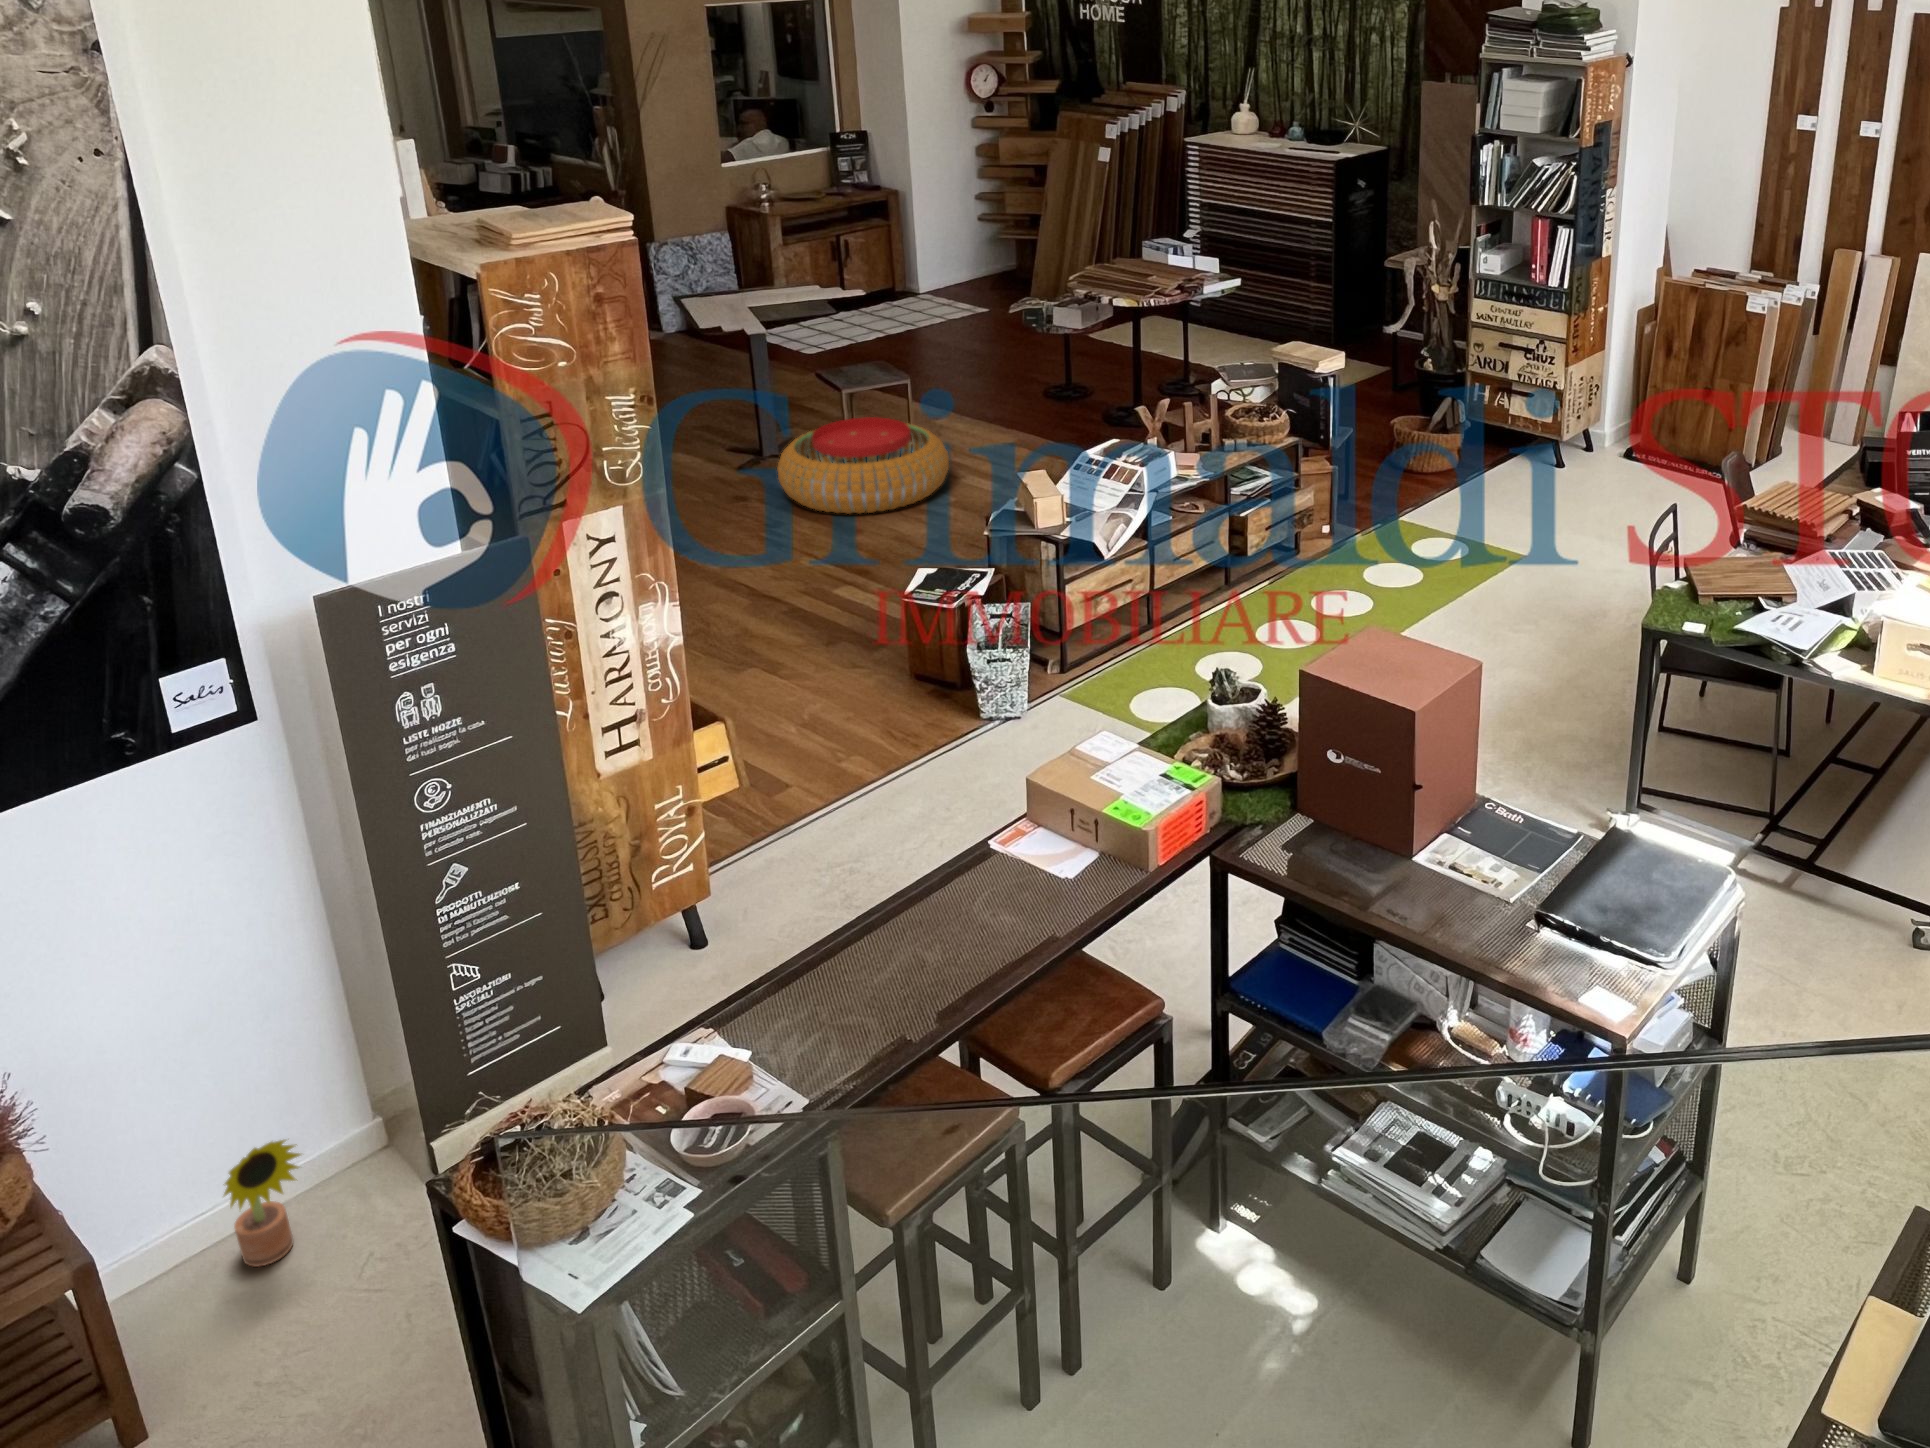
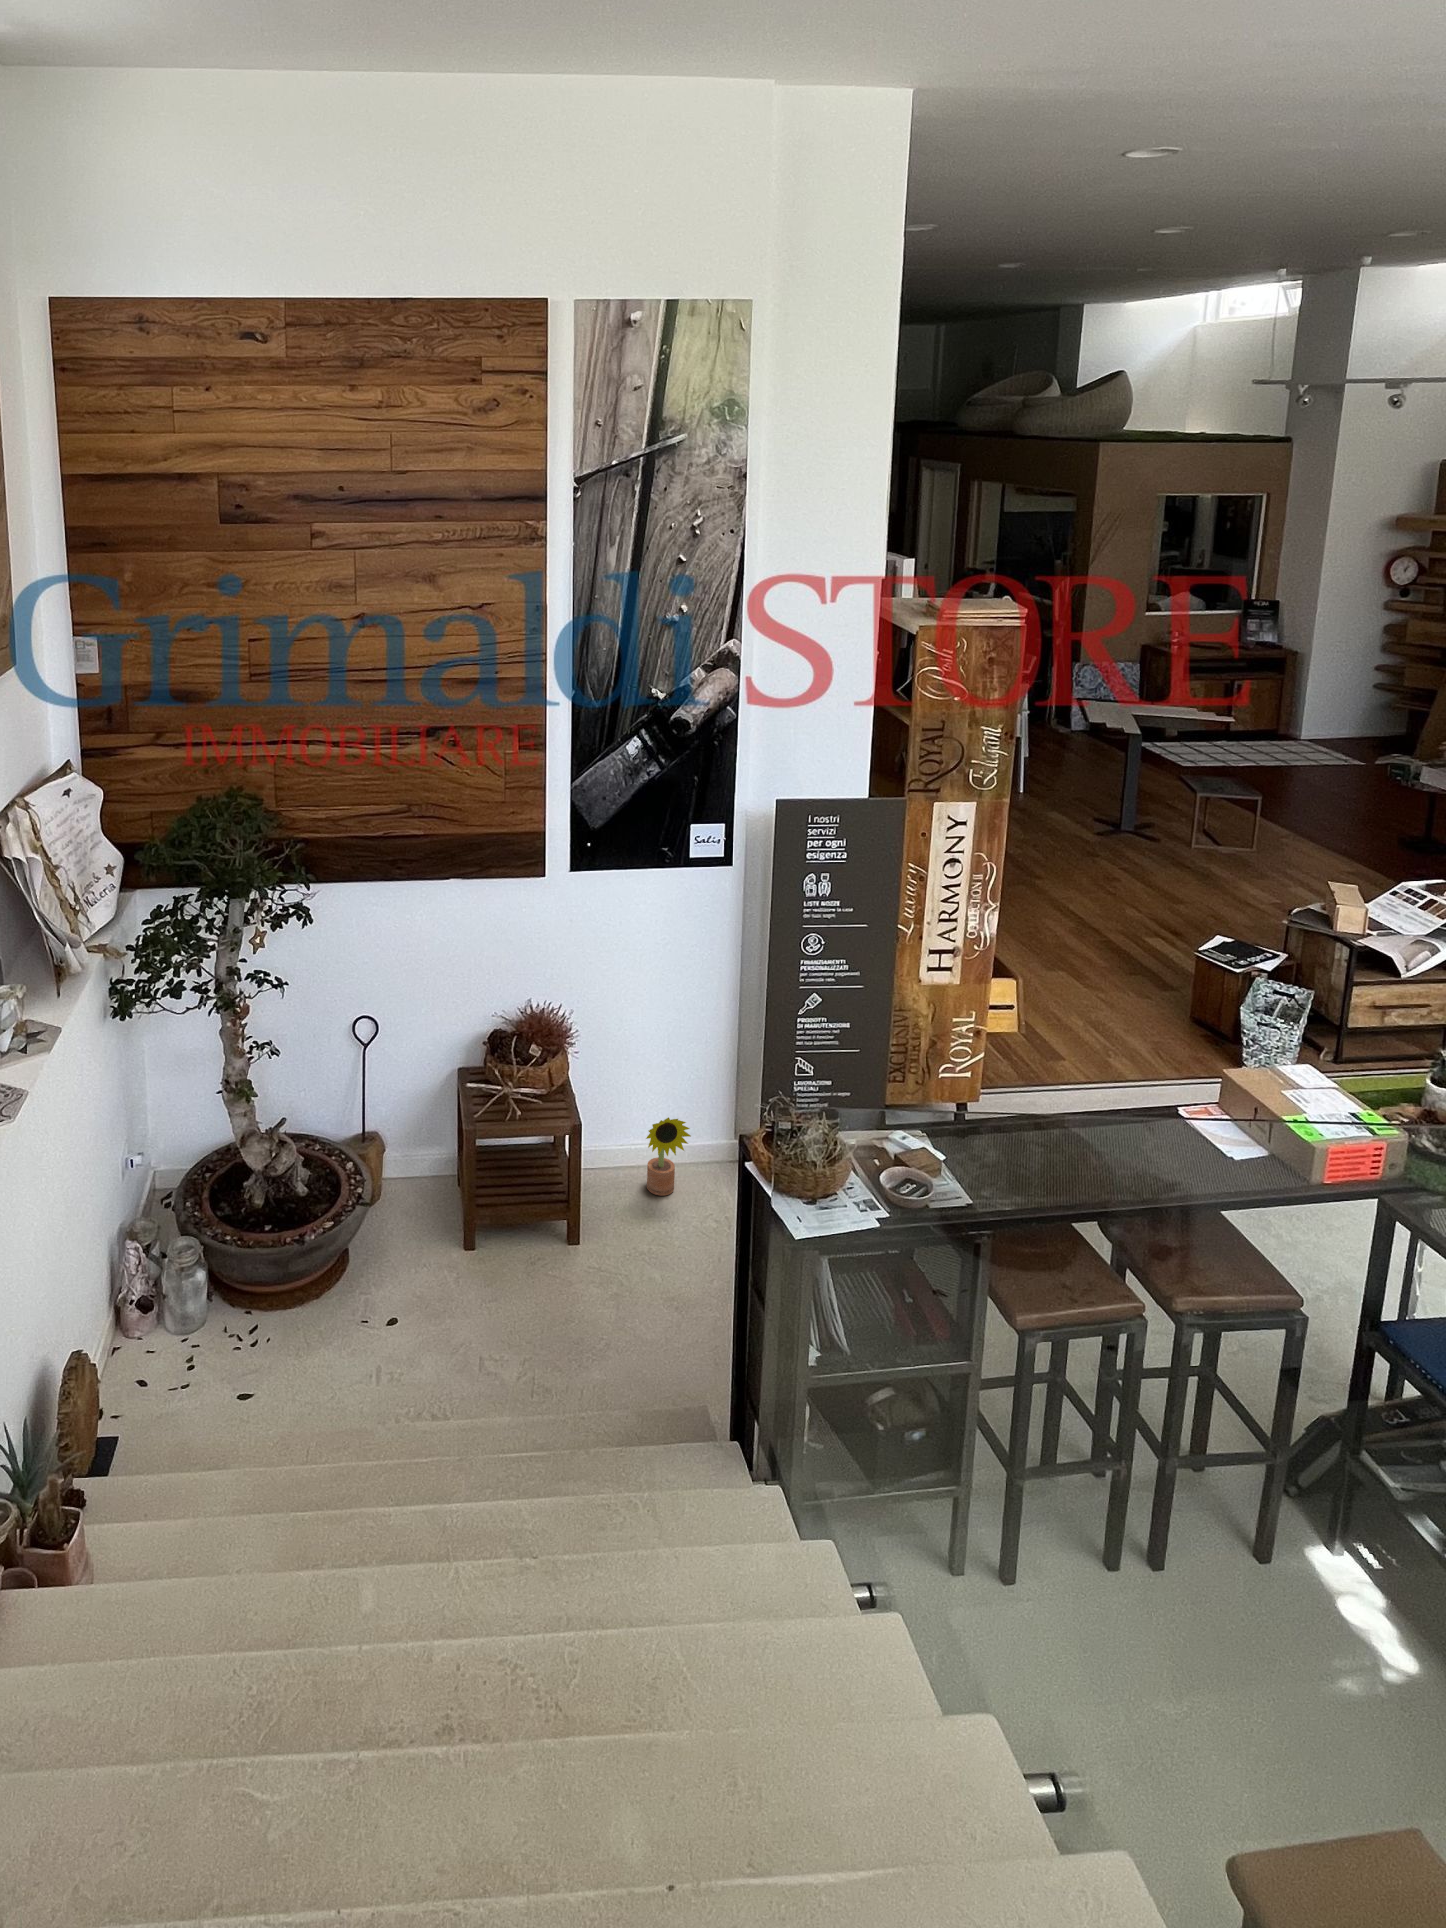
pouf: present [777,417,949,514] -> none [1127,815,1281,895]

